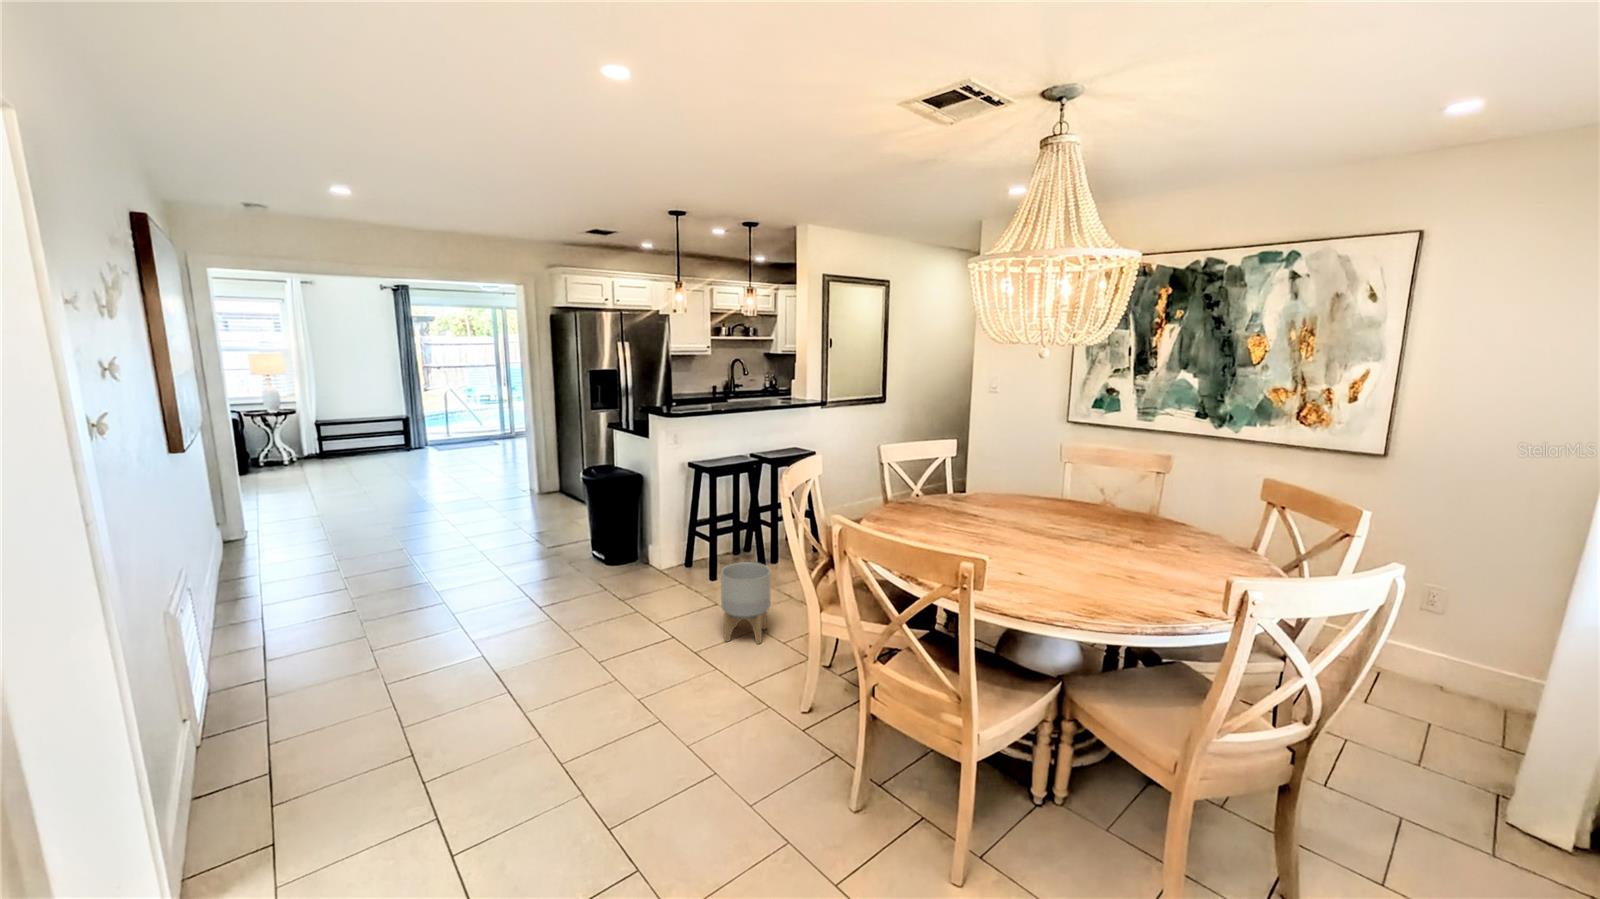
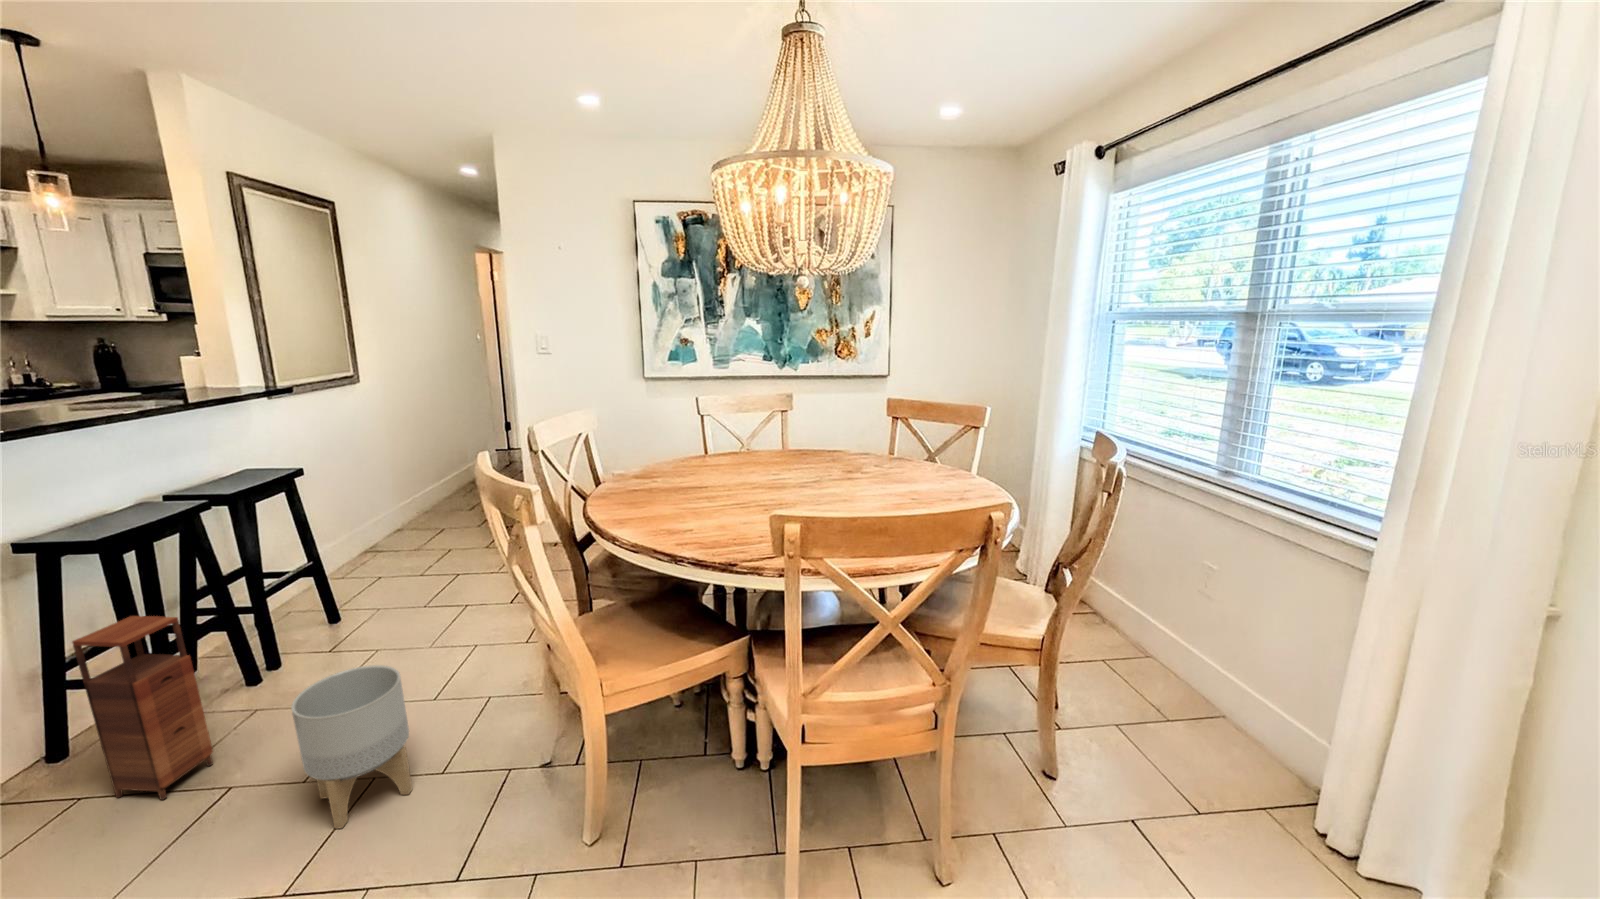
storage cabinet: none [683,506,717,597] -> present [72,616,213,800]

